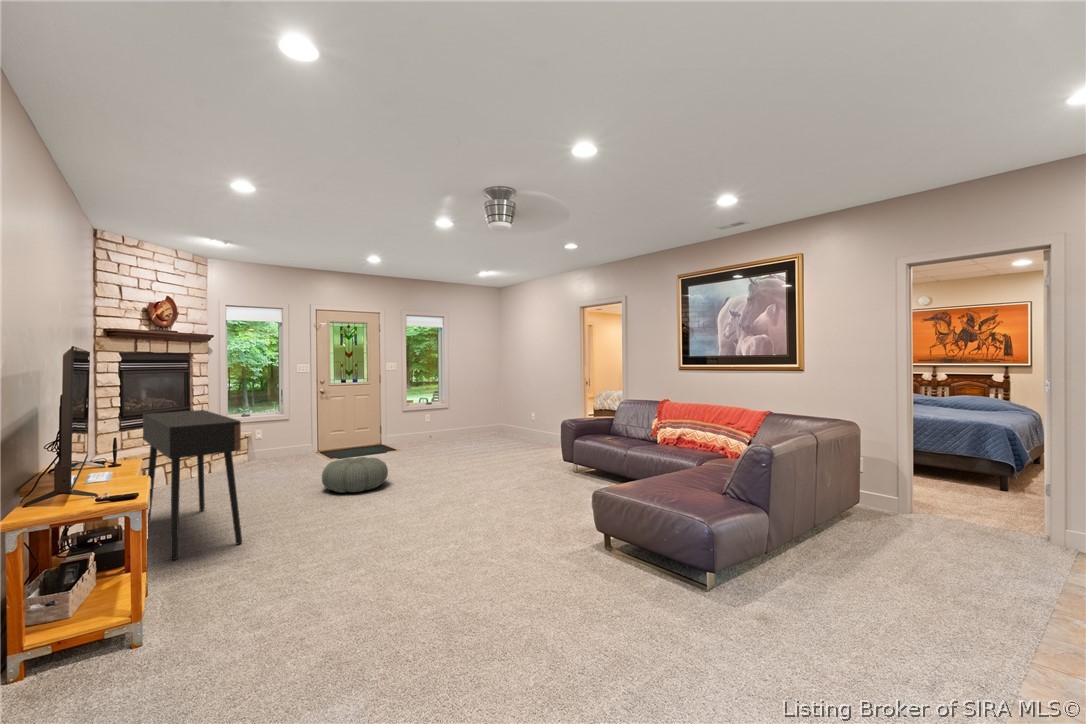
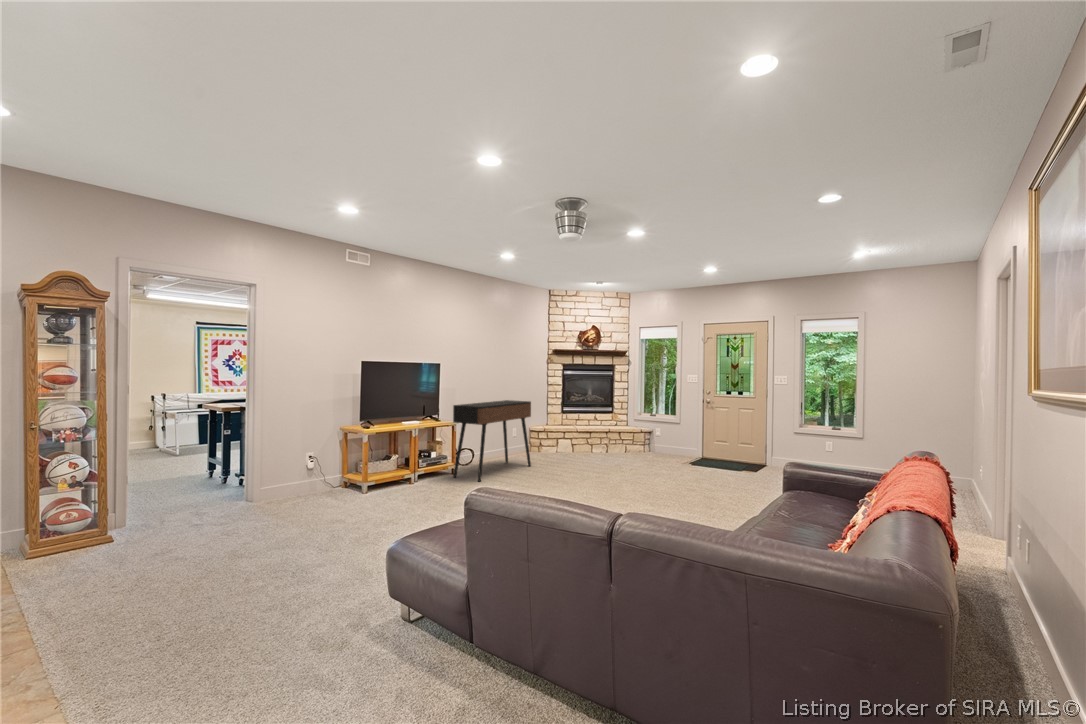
pouf: present [322,457,388,493] -> none [584,455,637,484]

